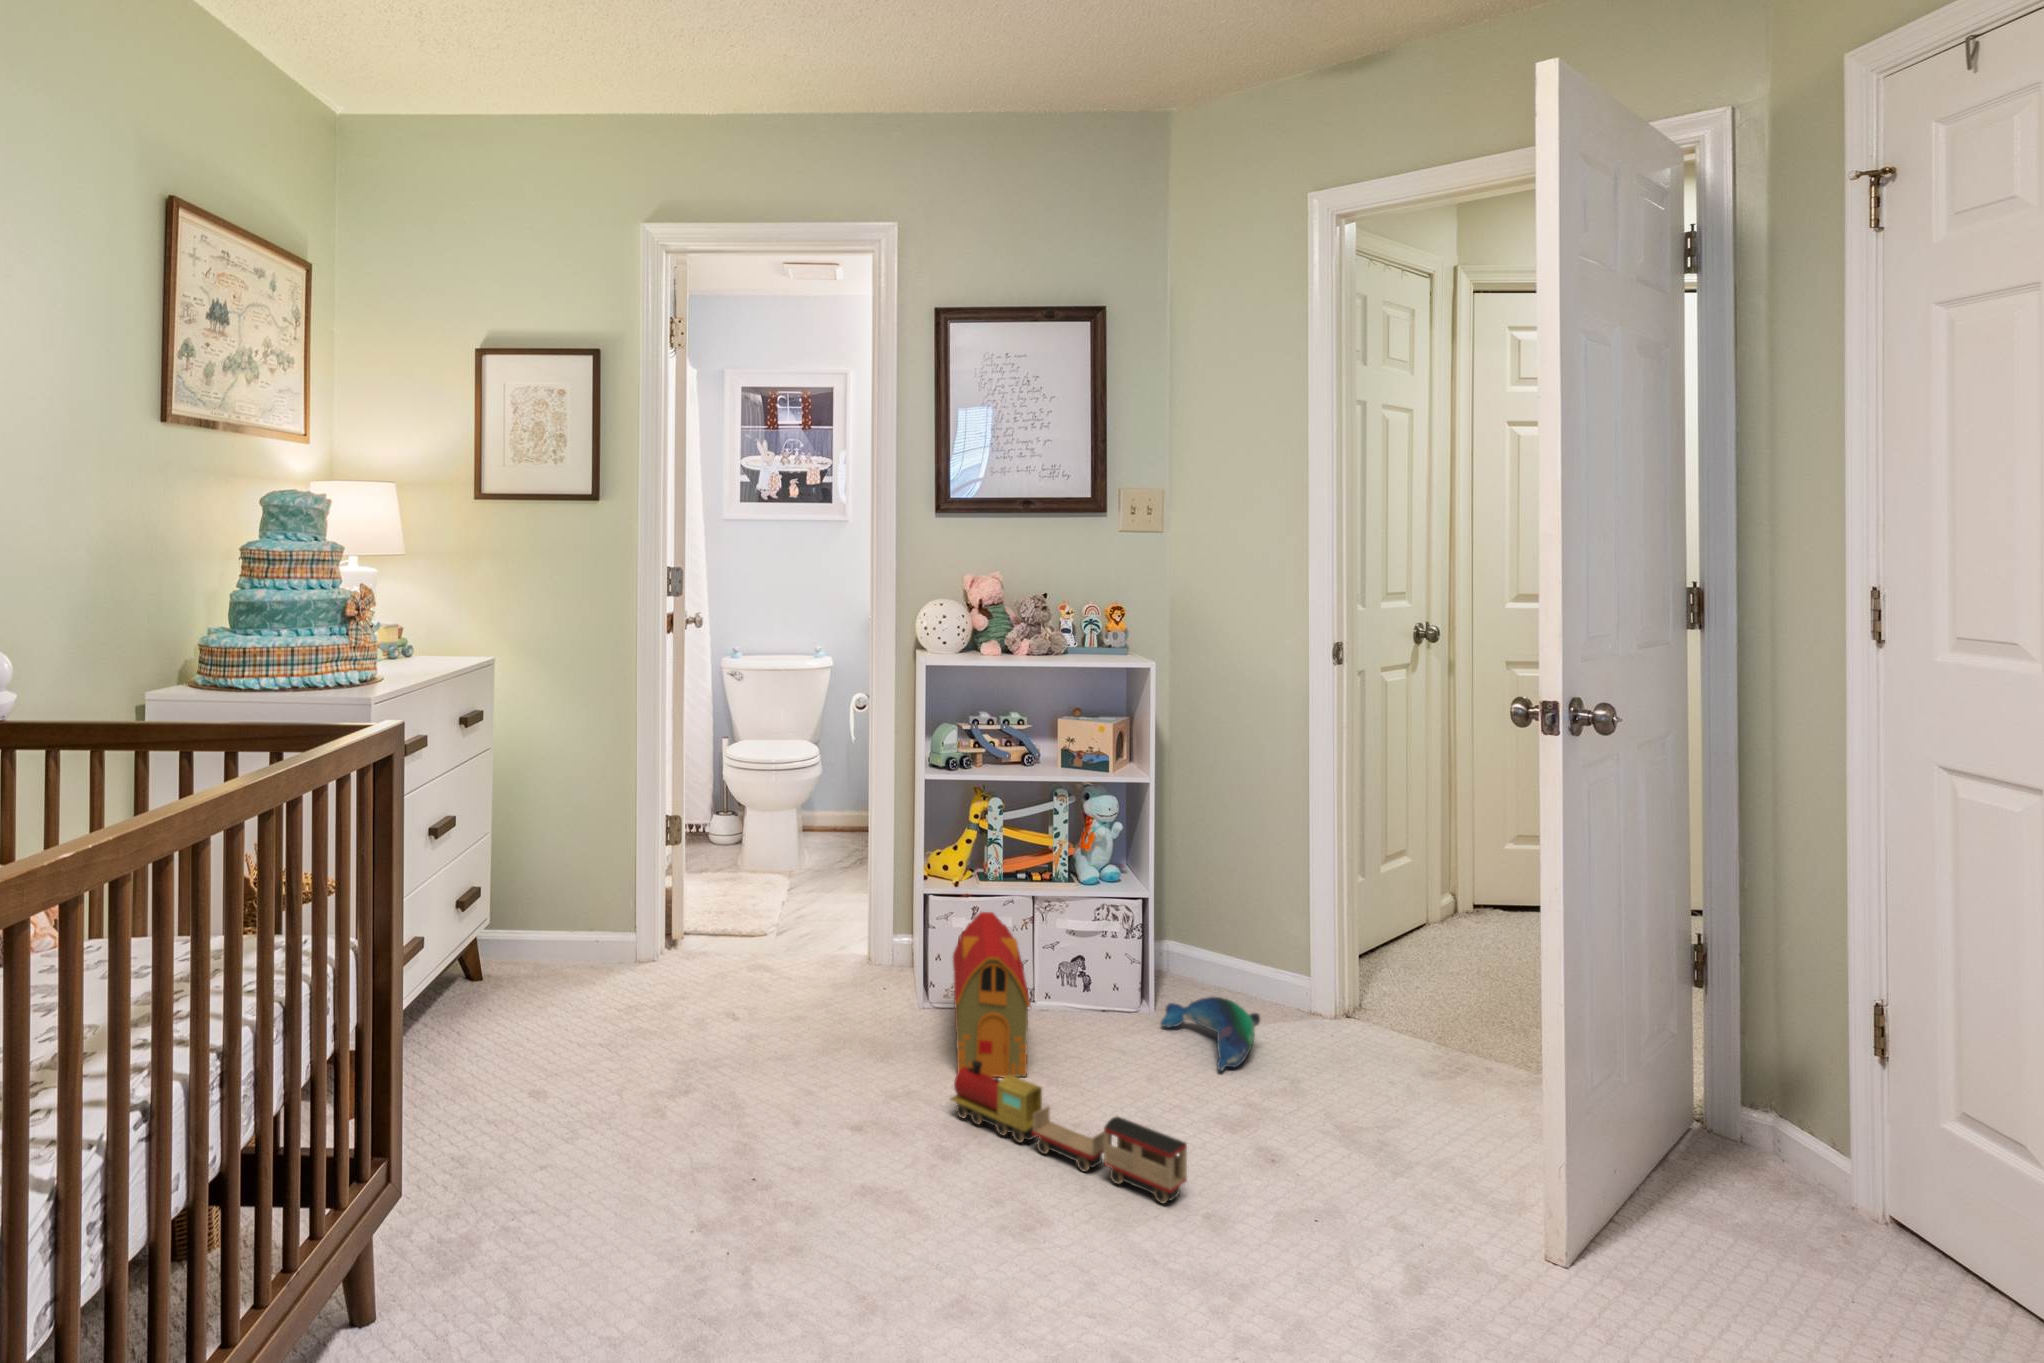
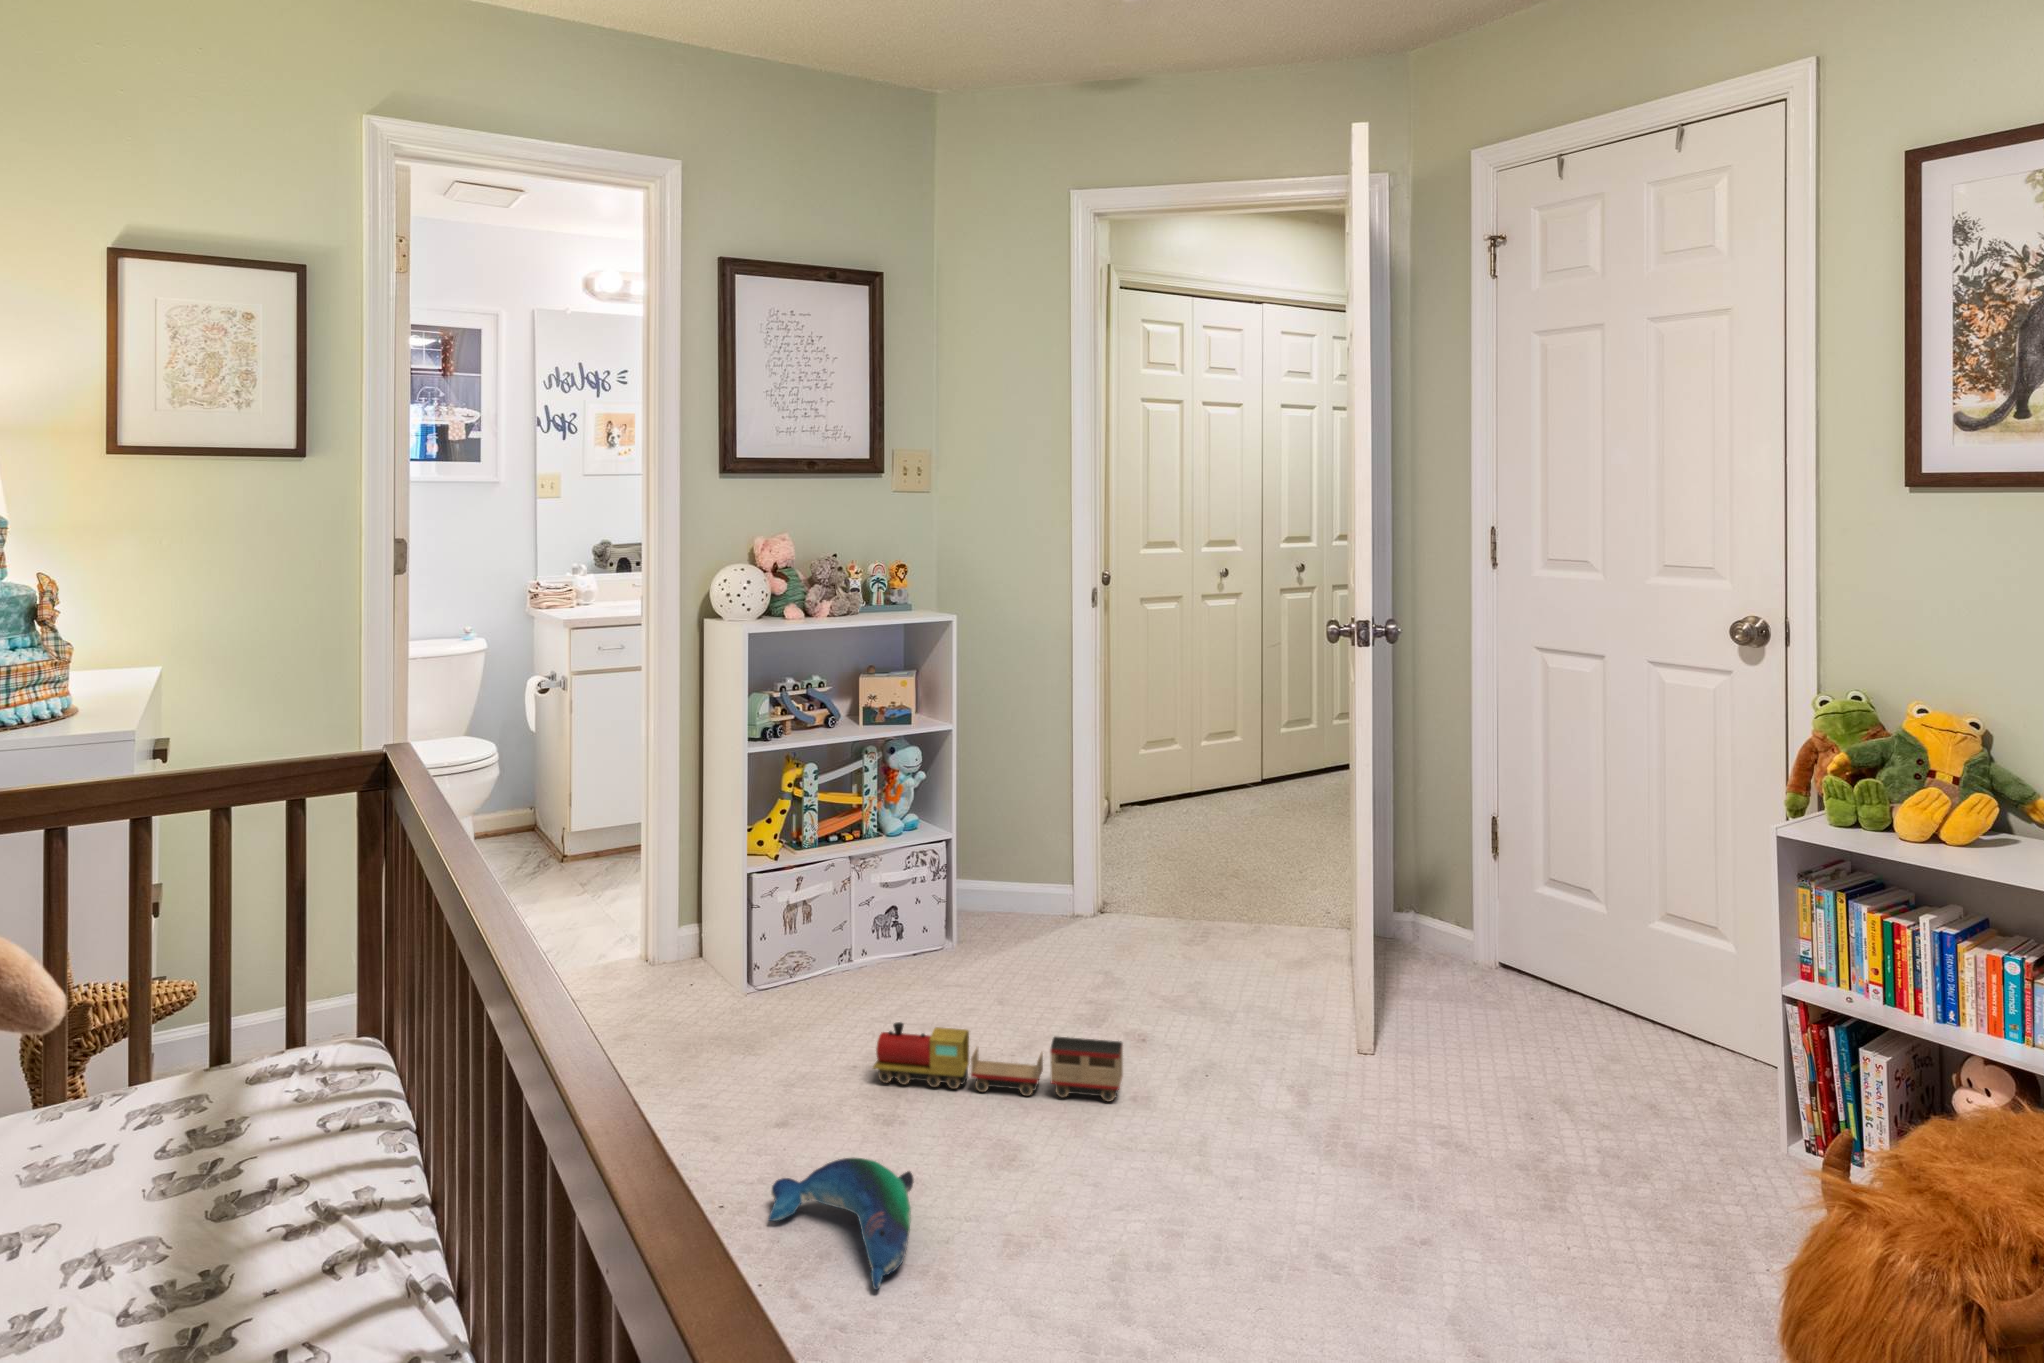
toy house: present [953,912,1031,1077] -> none [794,878,913,1044]
plush toy: present [1161,997,1260,1071] -> present [769,1158,914,1290]

